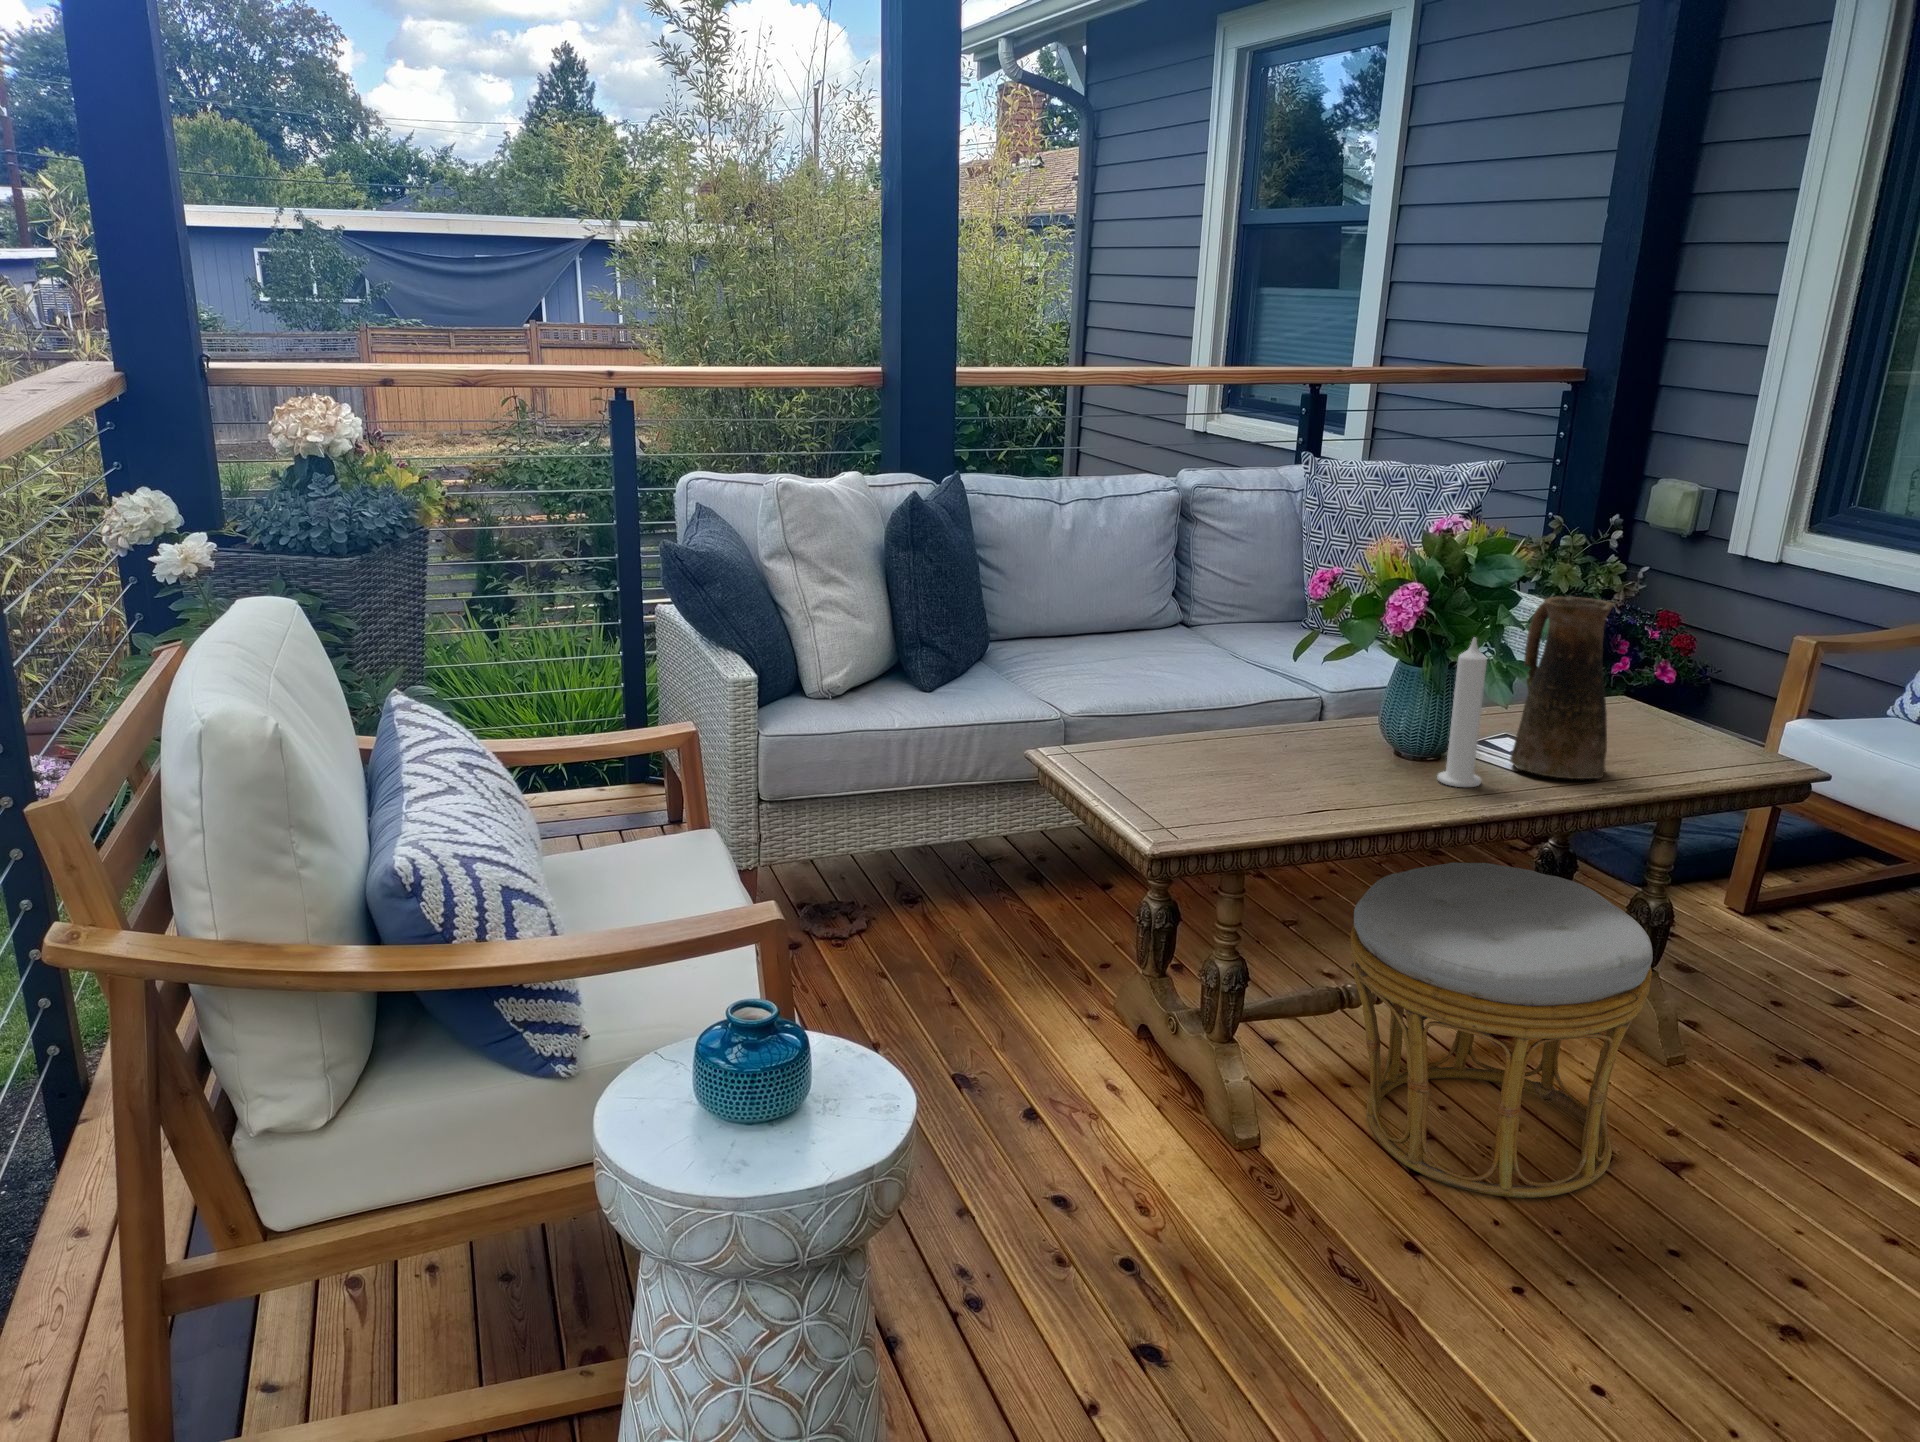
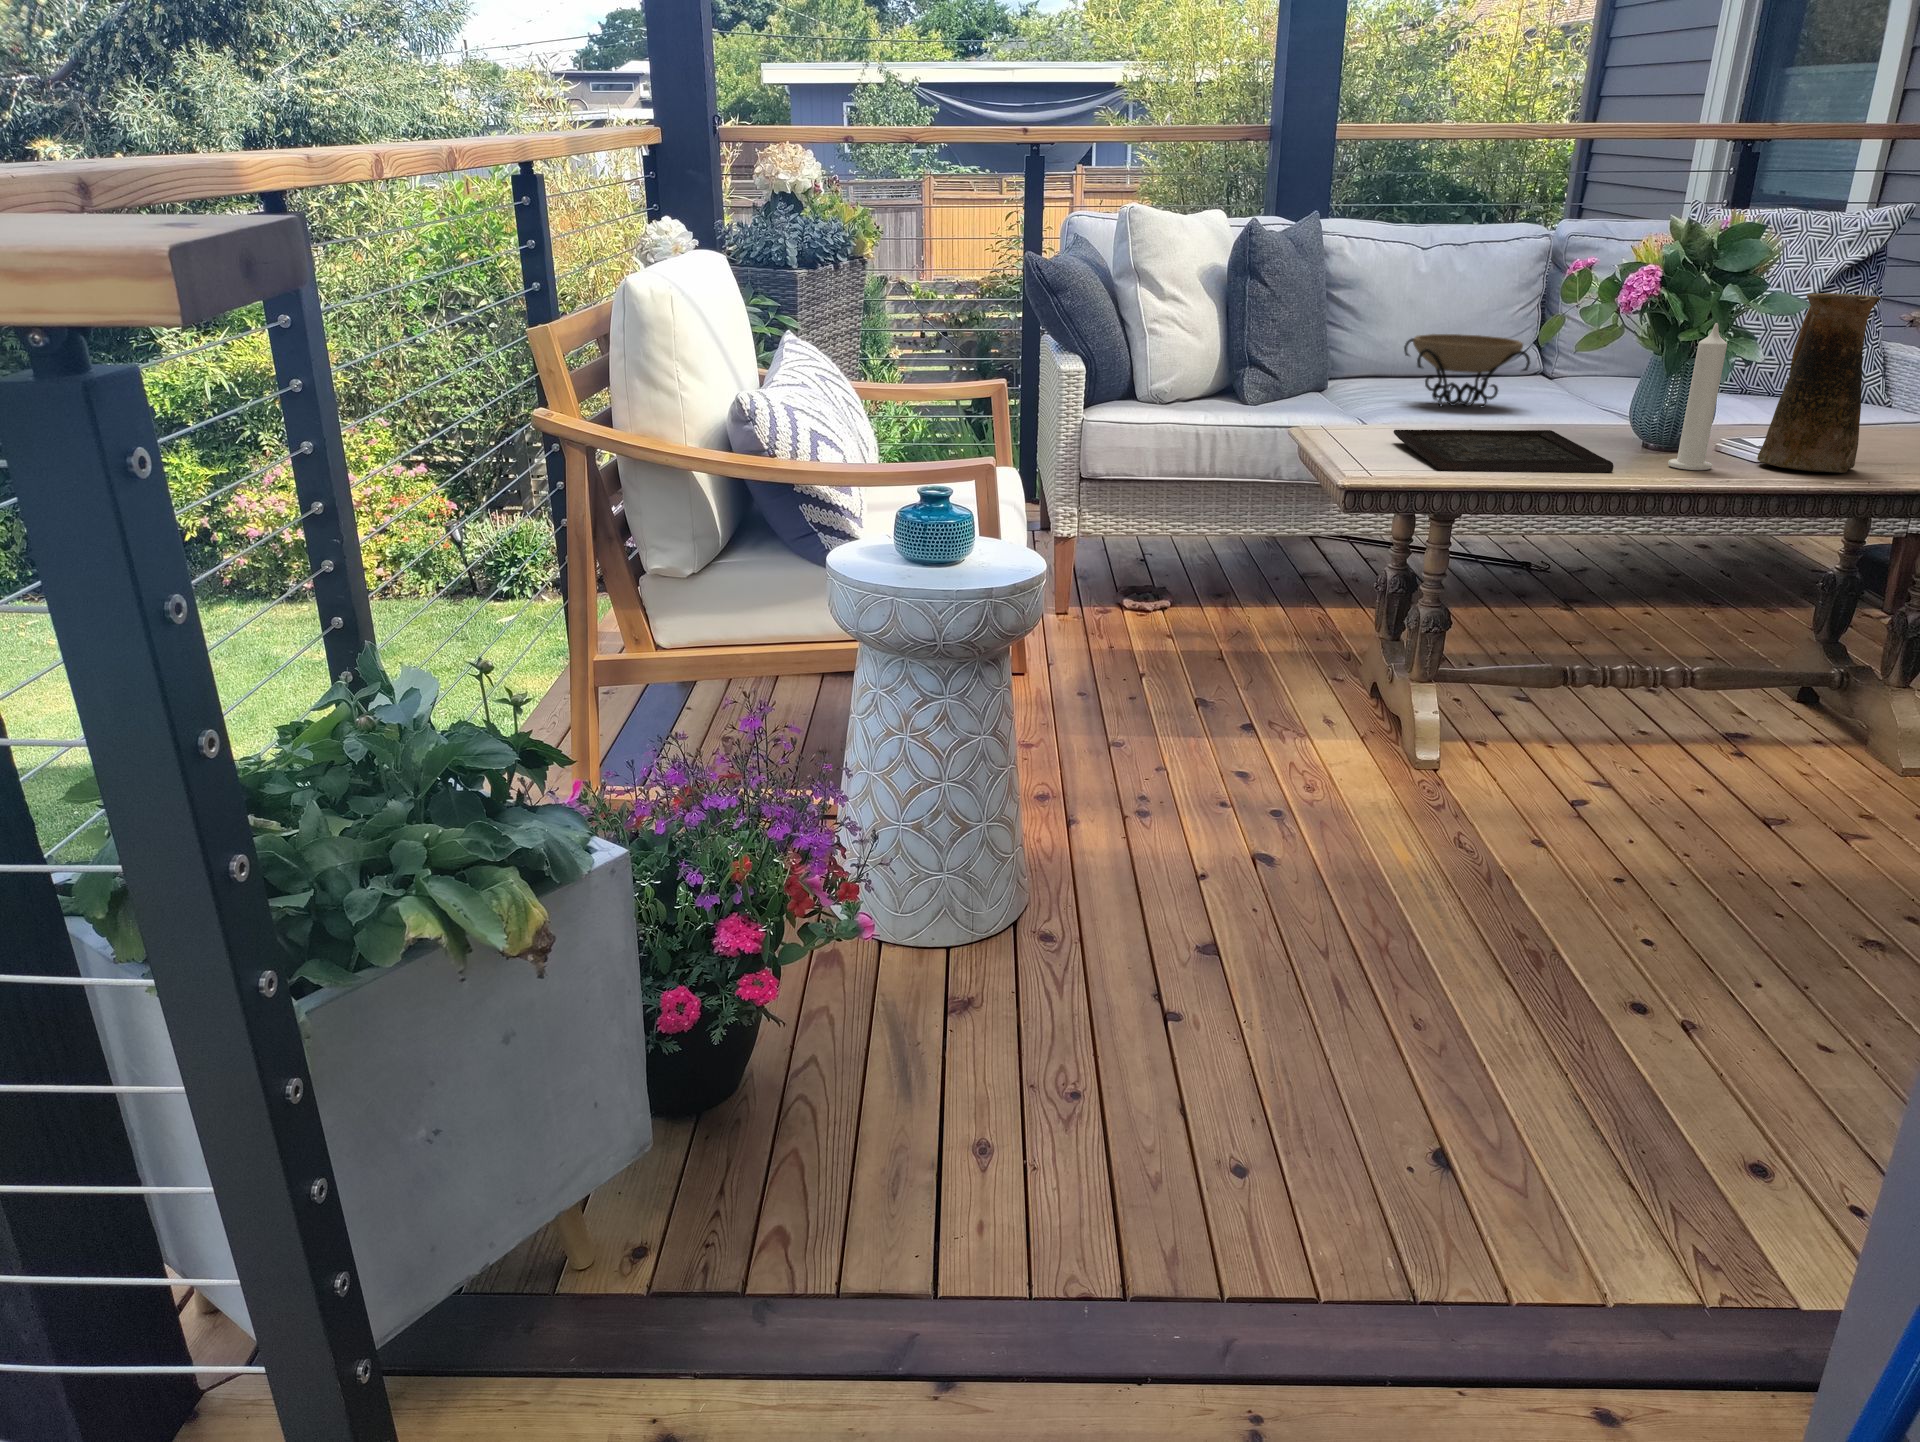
decorative bowl: none [1078,607,1220,688] -> present [1404,334,1530,407]
tray: none [1140,736,1401,819] -> present [1394,429,1614,472]
ottoman: present [1350,862,1653,1198] -> none [1547,547,1836,835]

